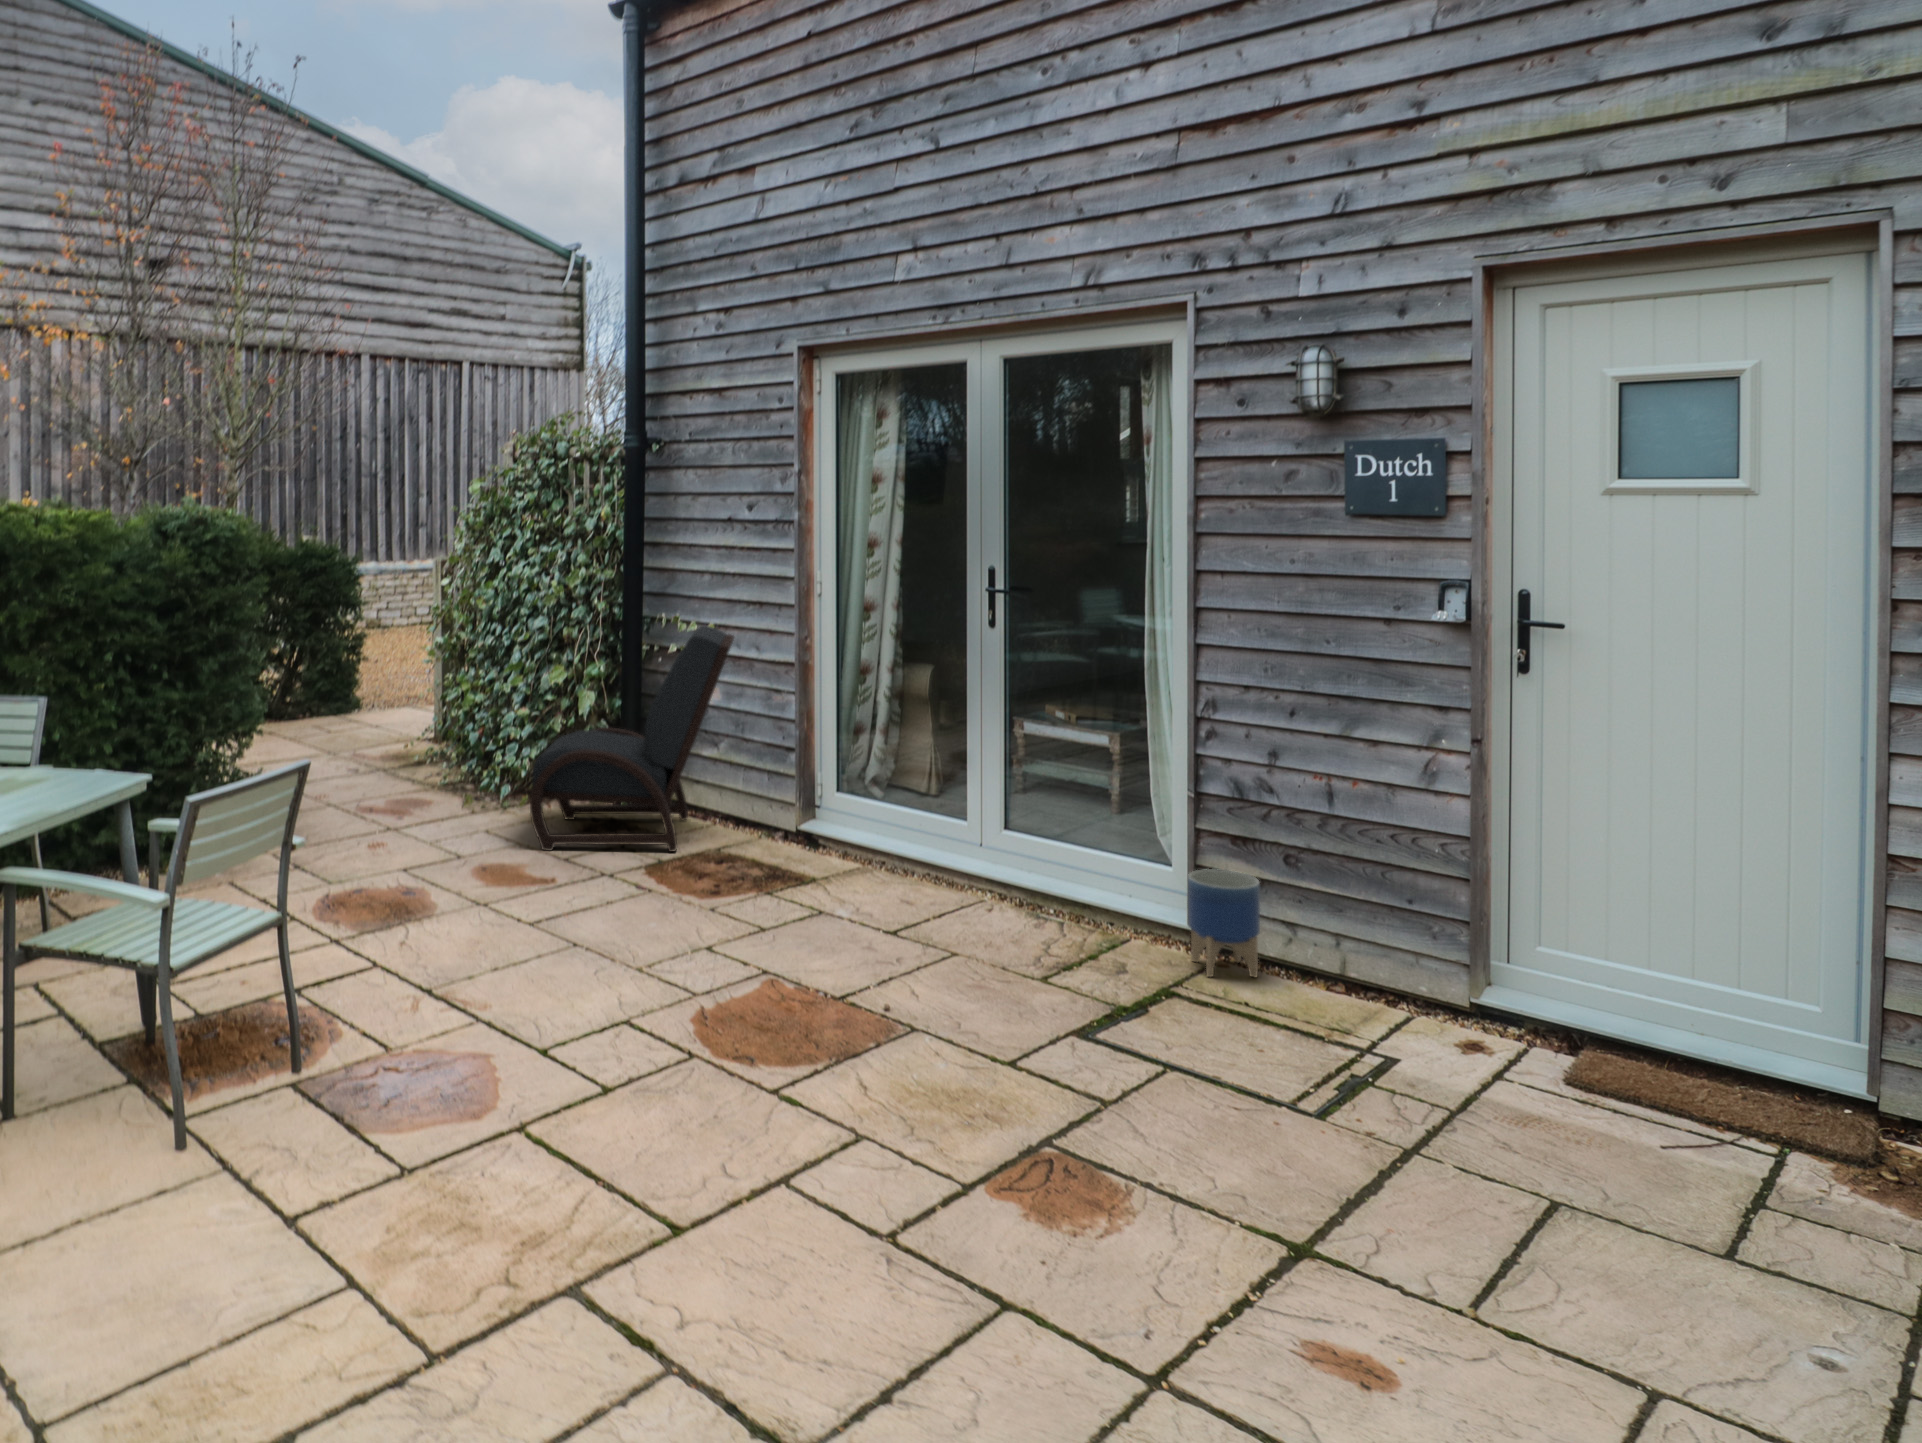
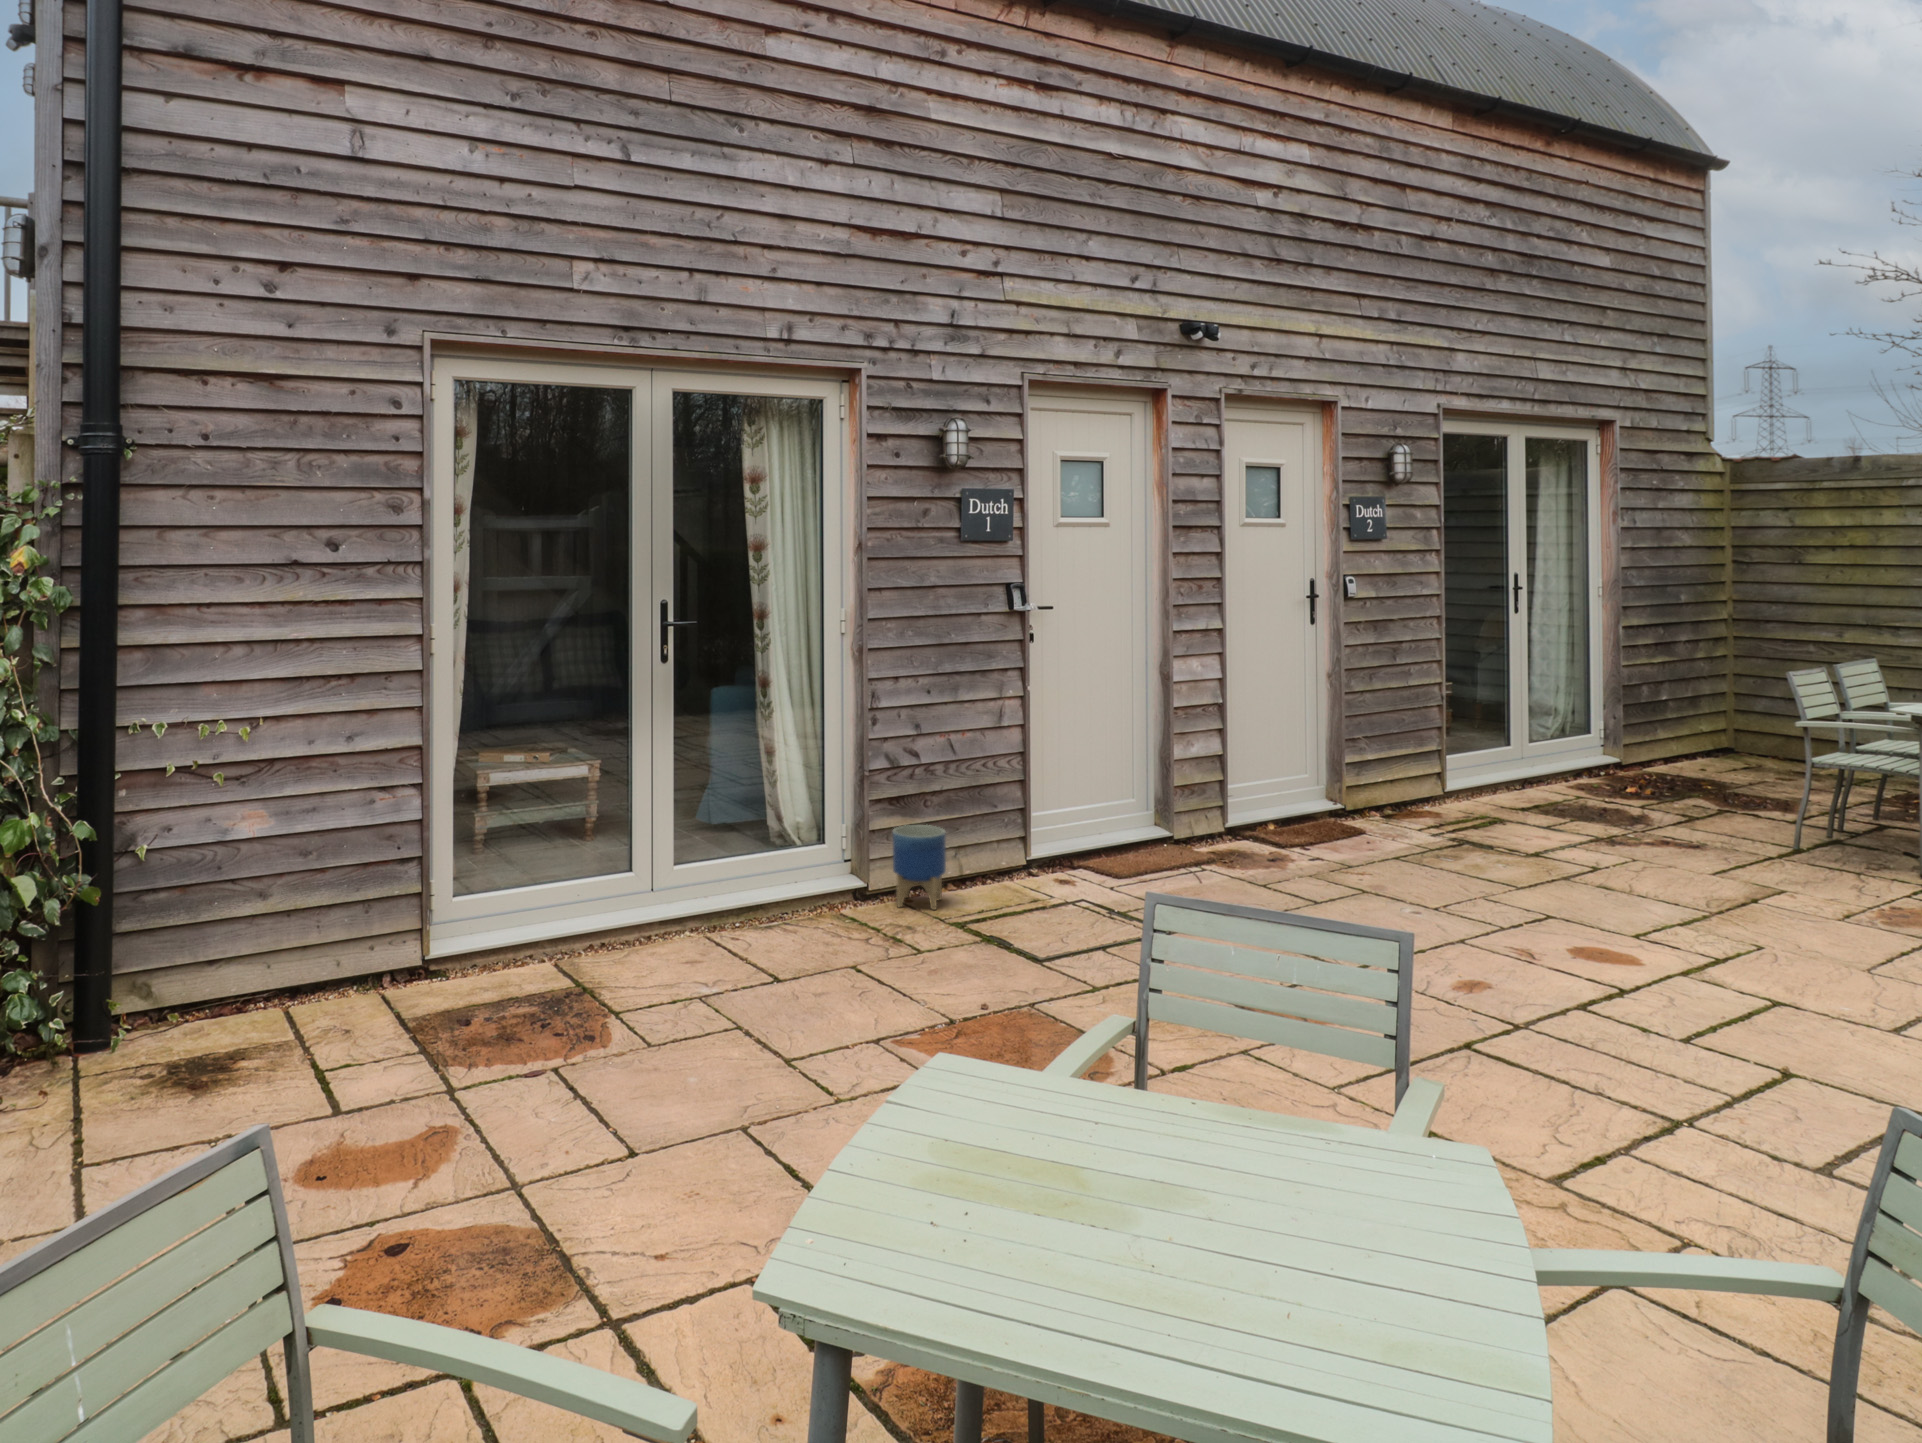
lounge chair: present [530,626,734,852] -> none [12,714,392,1126]

